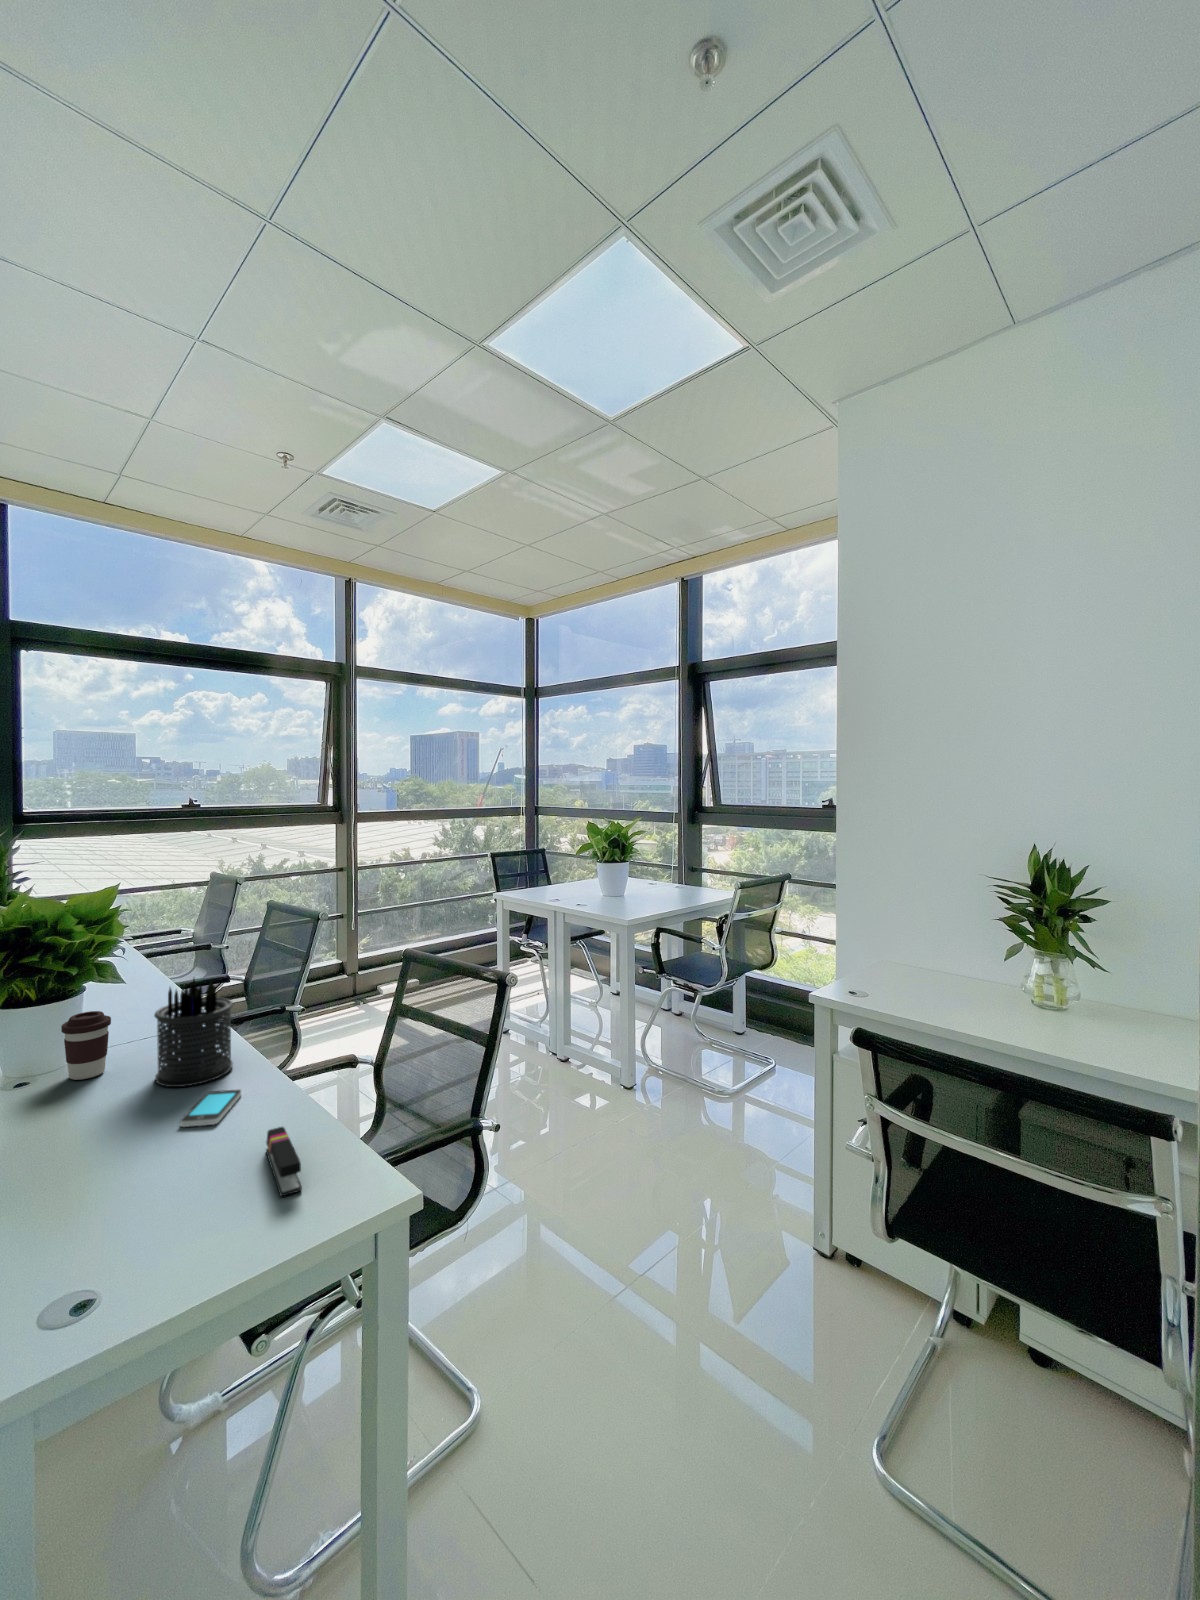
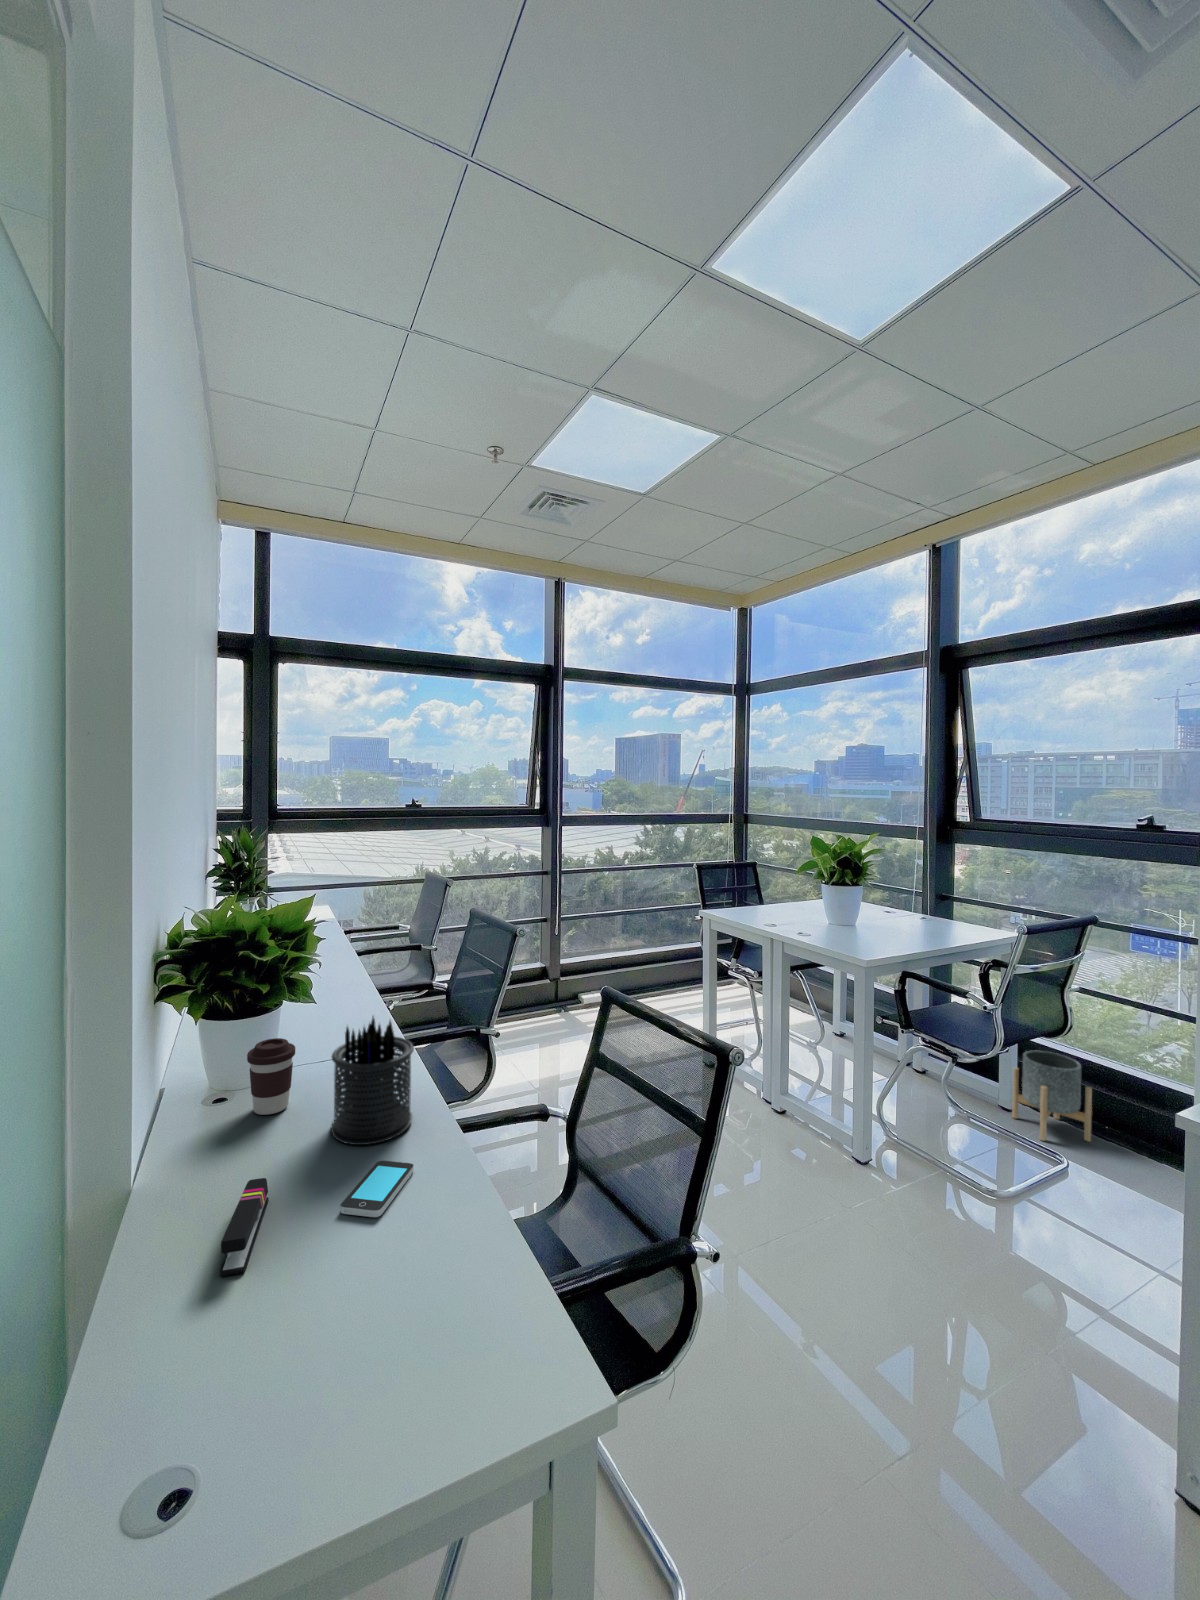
planter: none [744,985,796,1054] -> present [1012,1050,1092,1142]
stapler: present [266,1127,302,1196] -> present [220,1178,269,1276]

